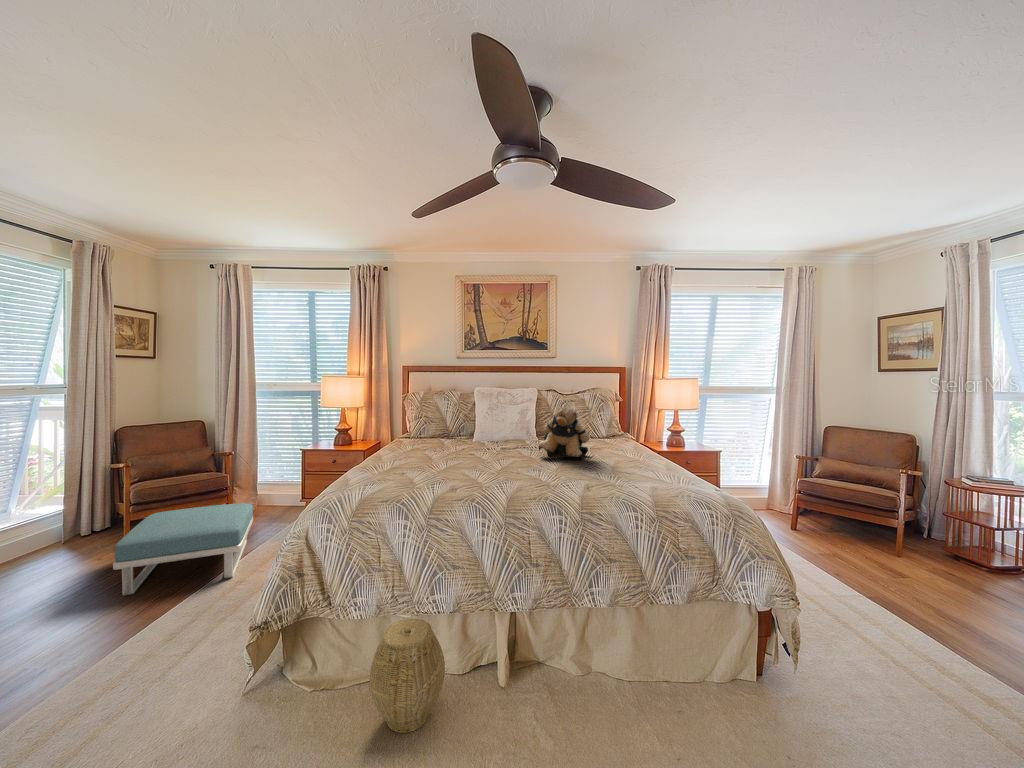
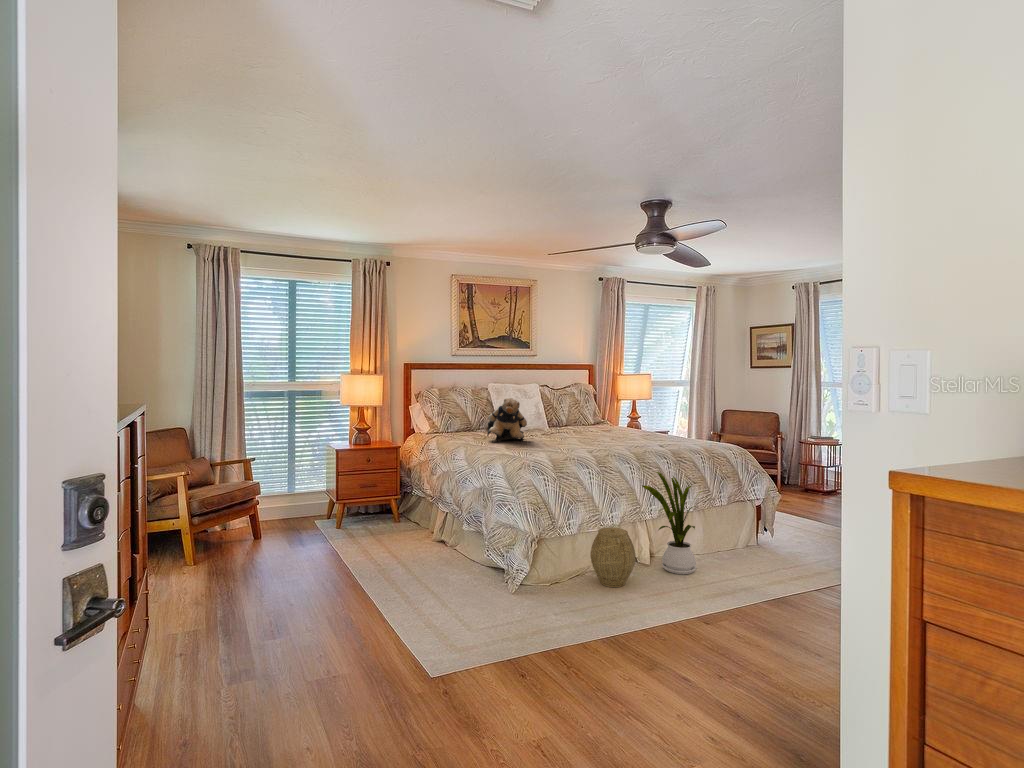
teddy bear: present [539,406,589,458] -> present [487,398,527,441]
footstool: present [113,503,253,596] -> none [231,503,361,583]
house plant: none [484,541,598,735] -> present [642,472,702,574]

